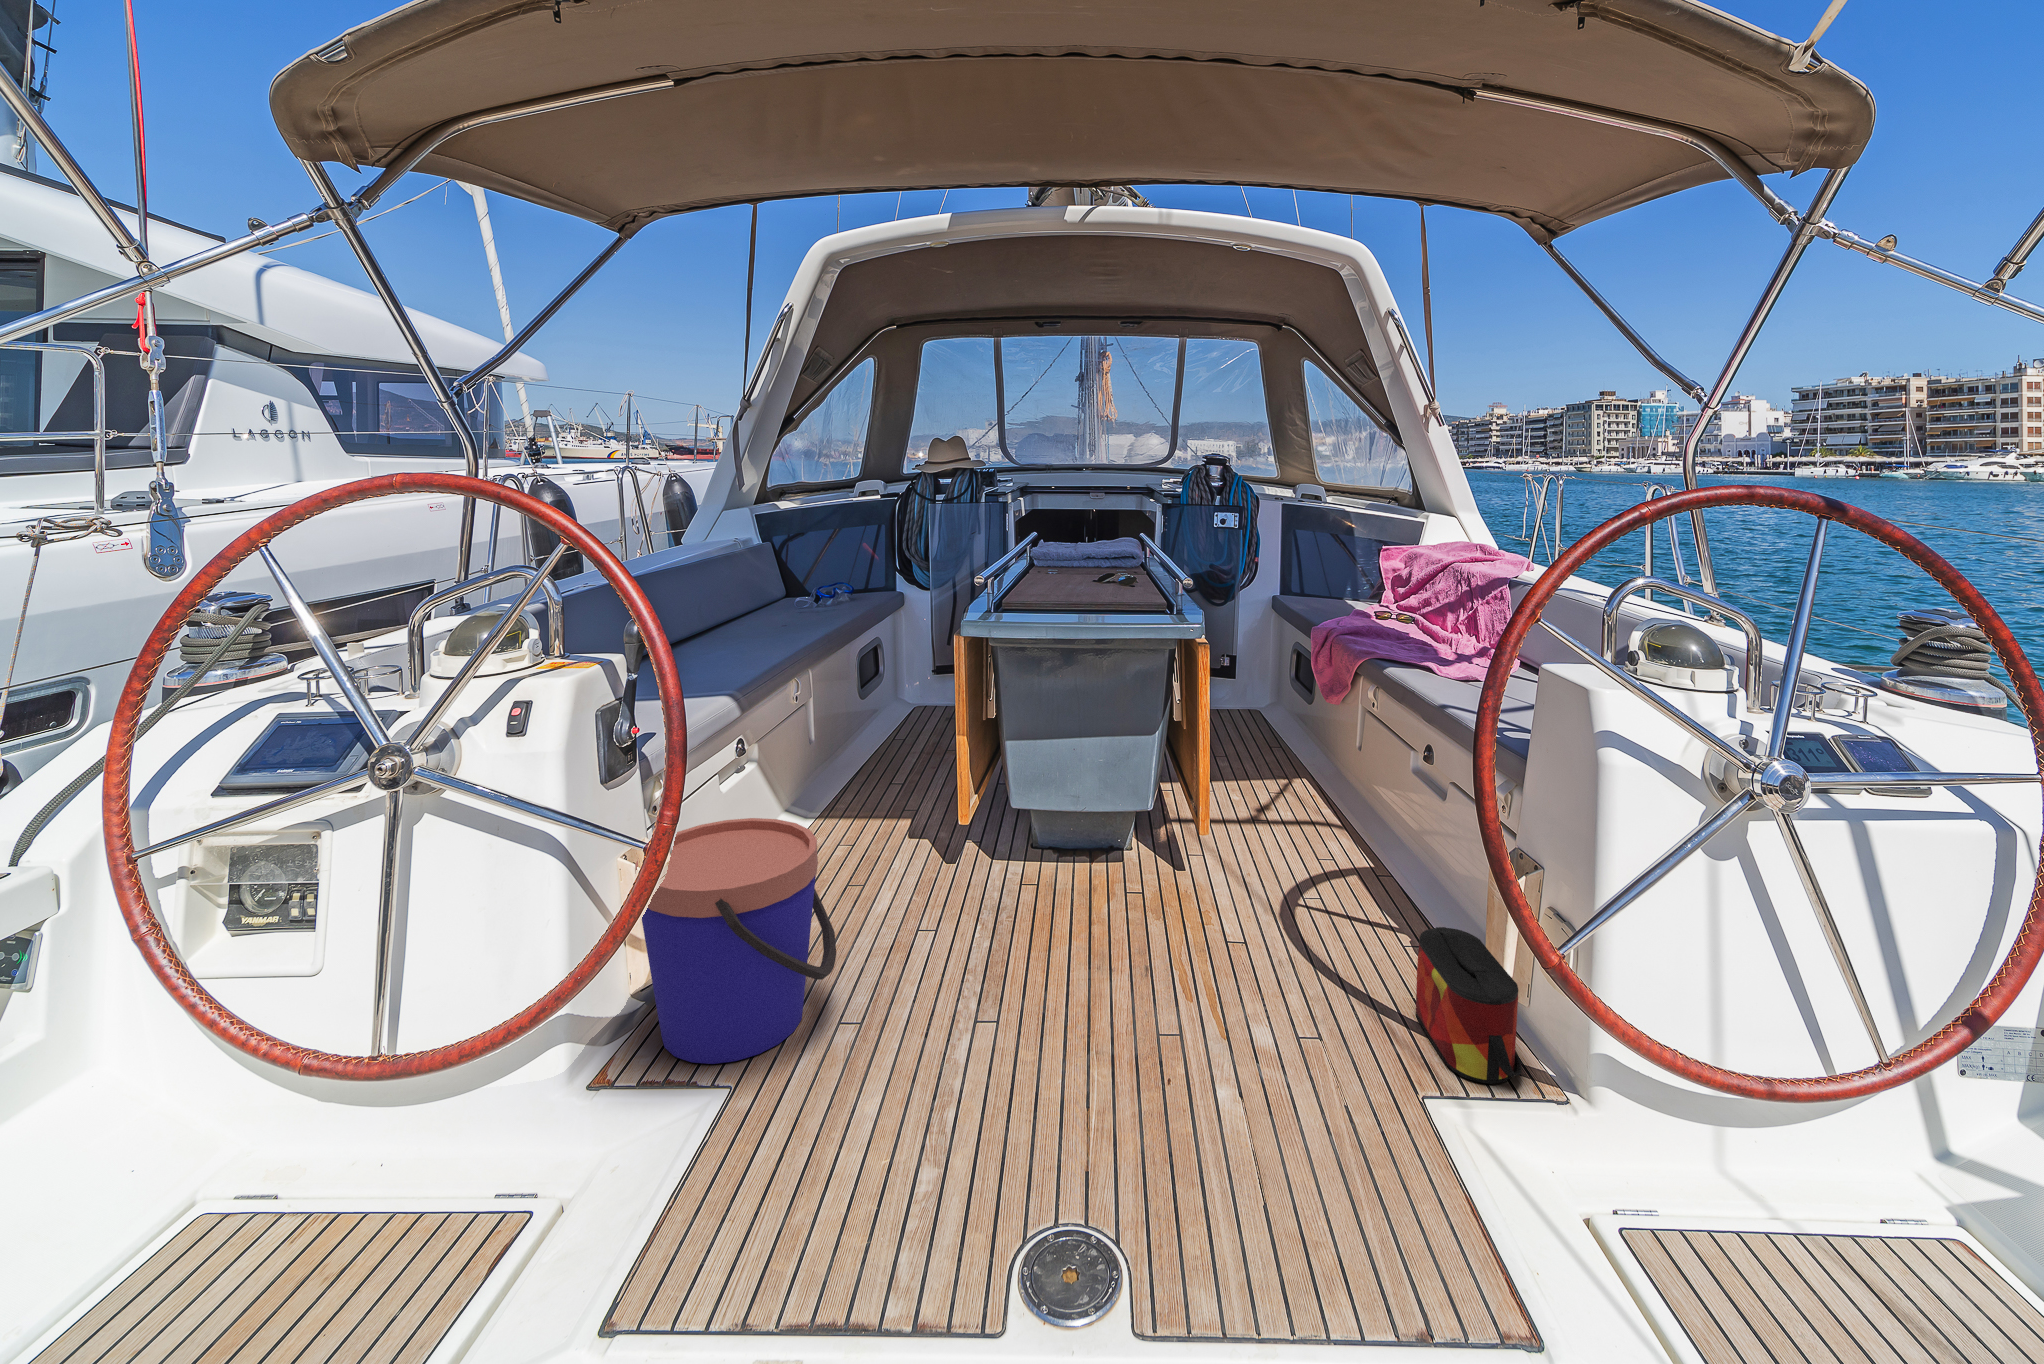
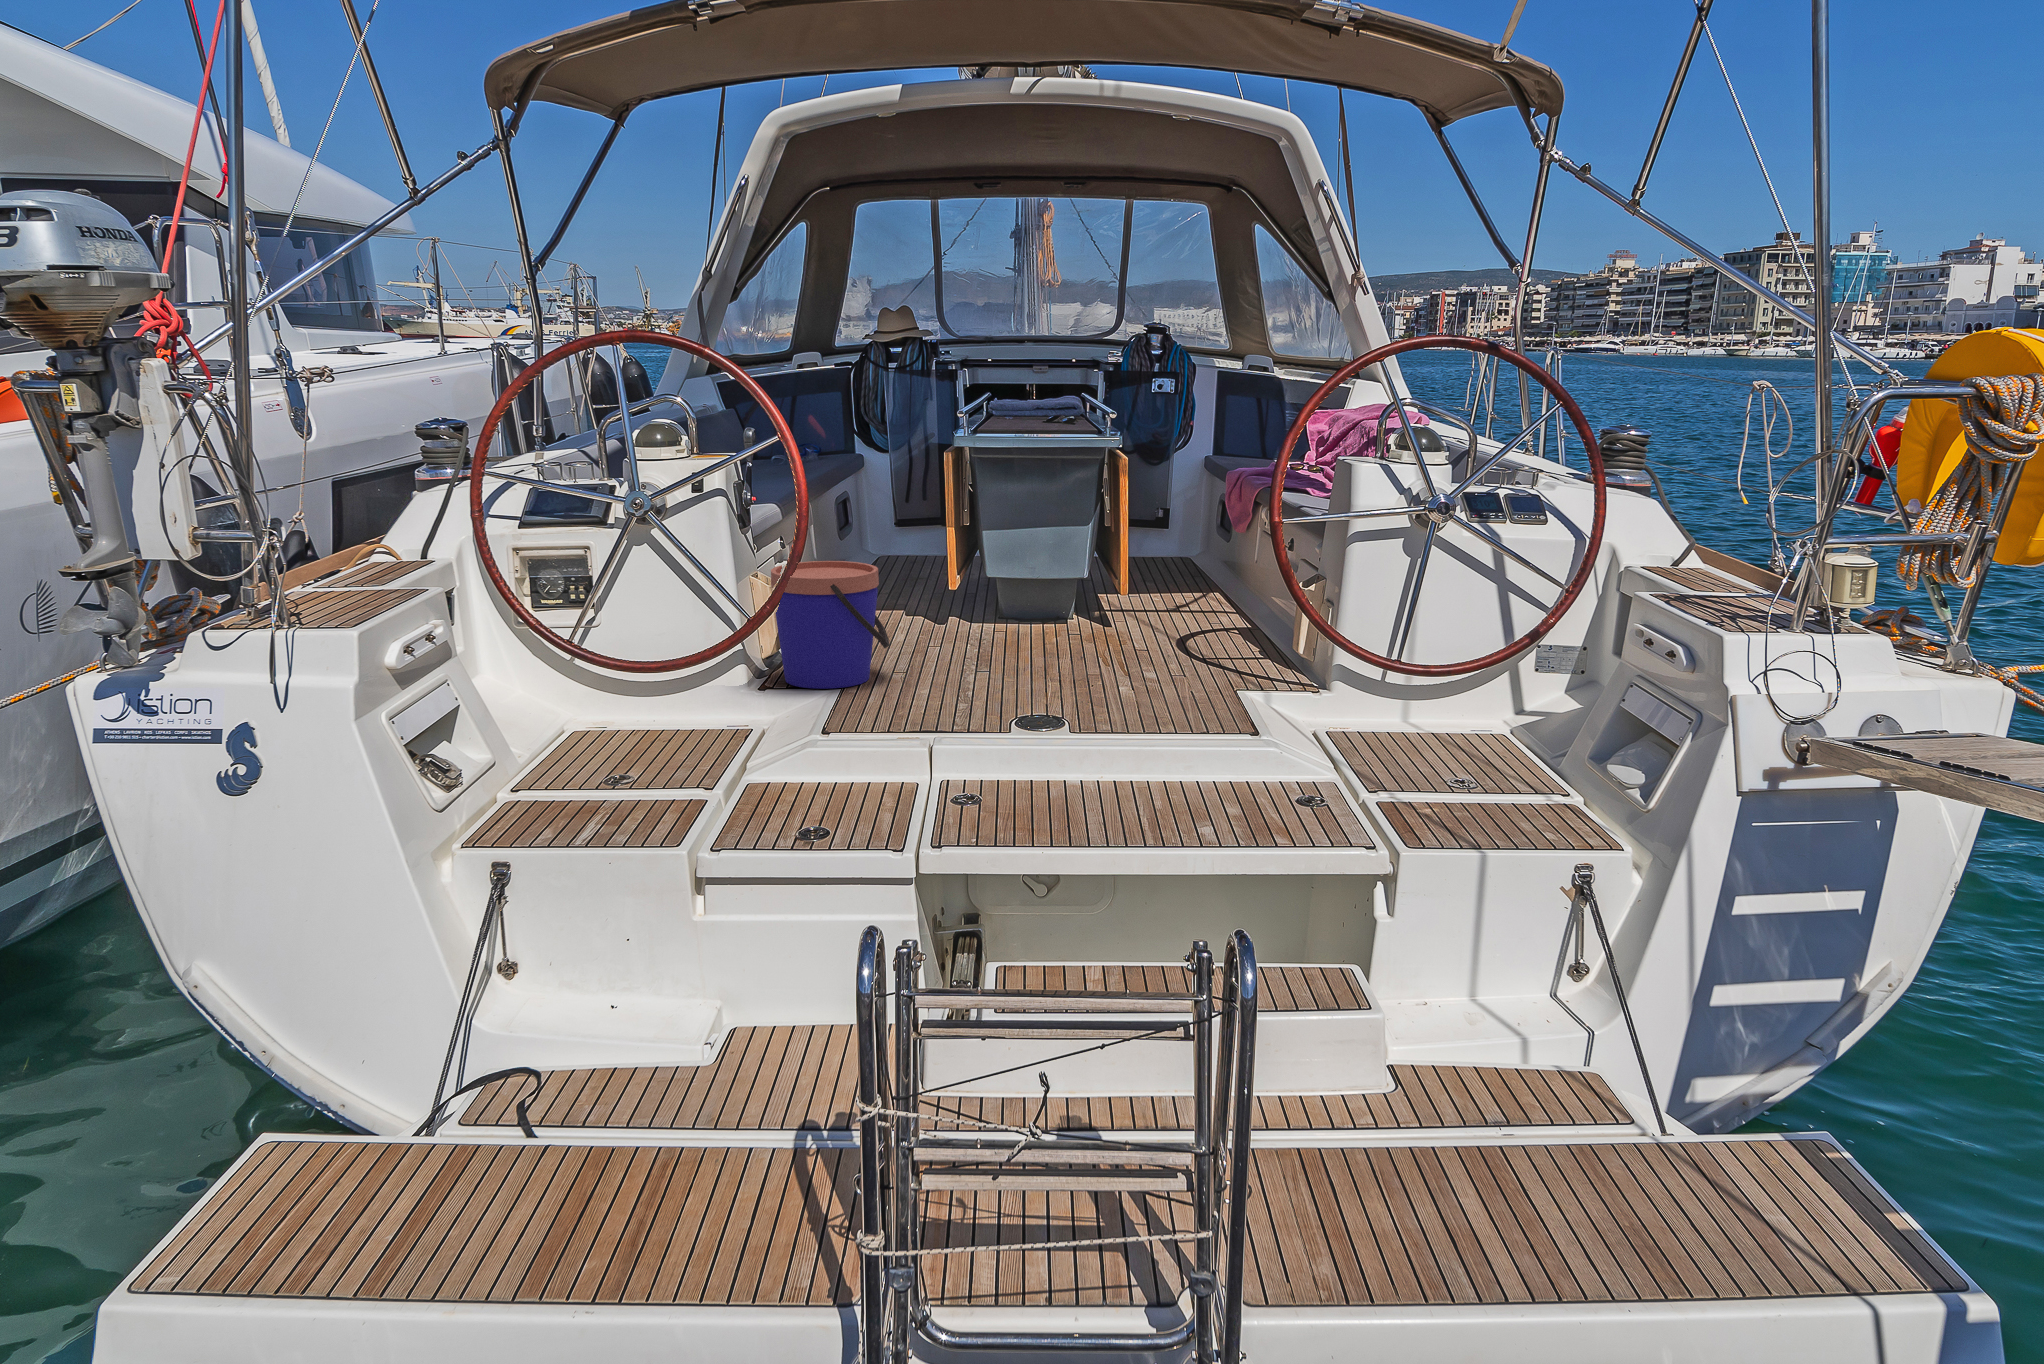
bag: present [1416,927,1521,1084] -> none [1254,622,1305,690]

